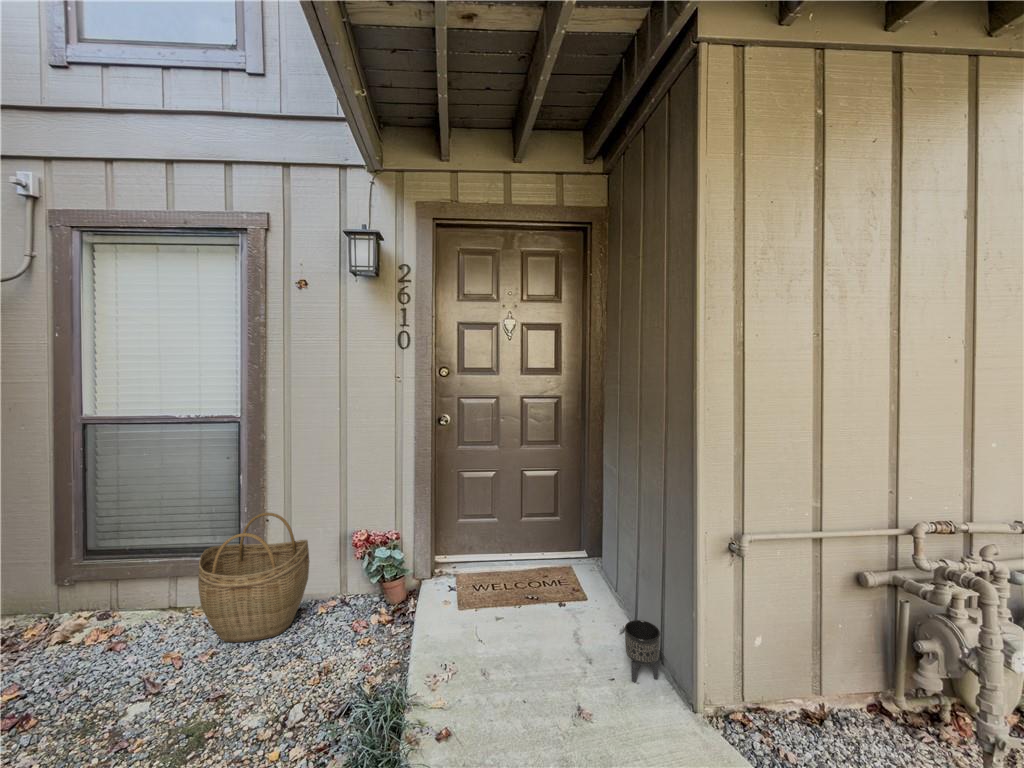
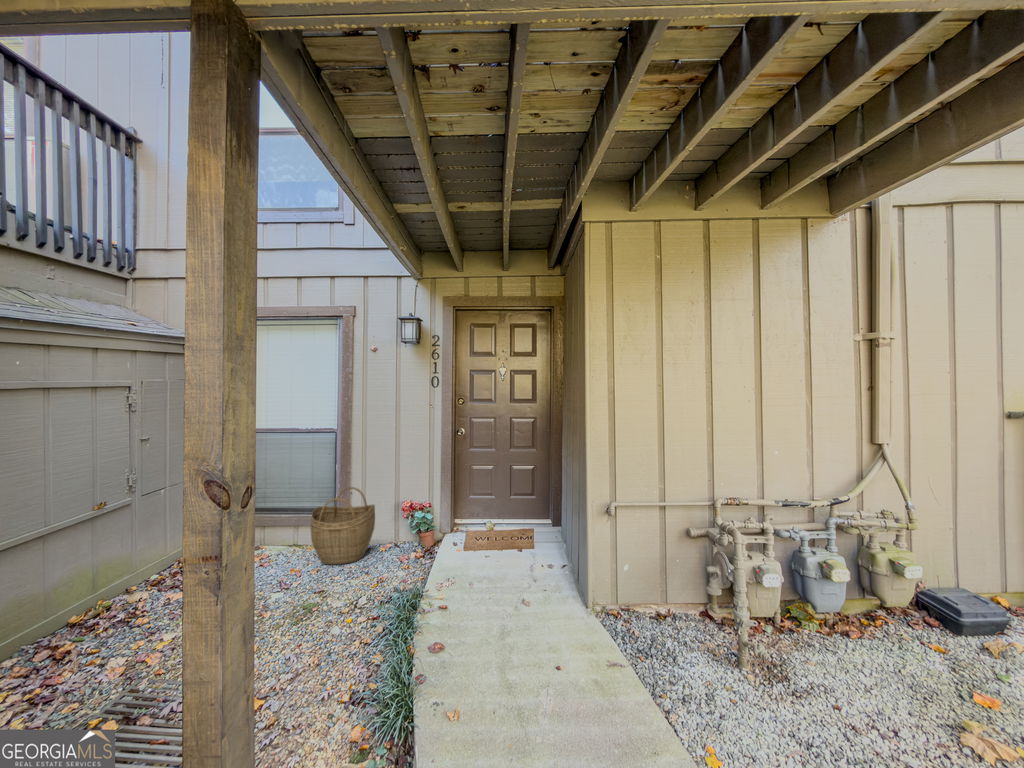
planter: present [625,620,660,683] -> none [559,555,580,592]

